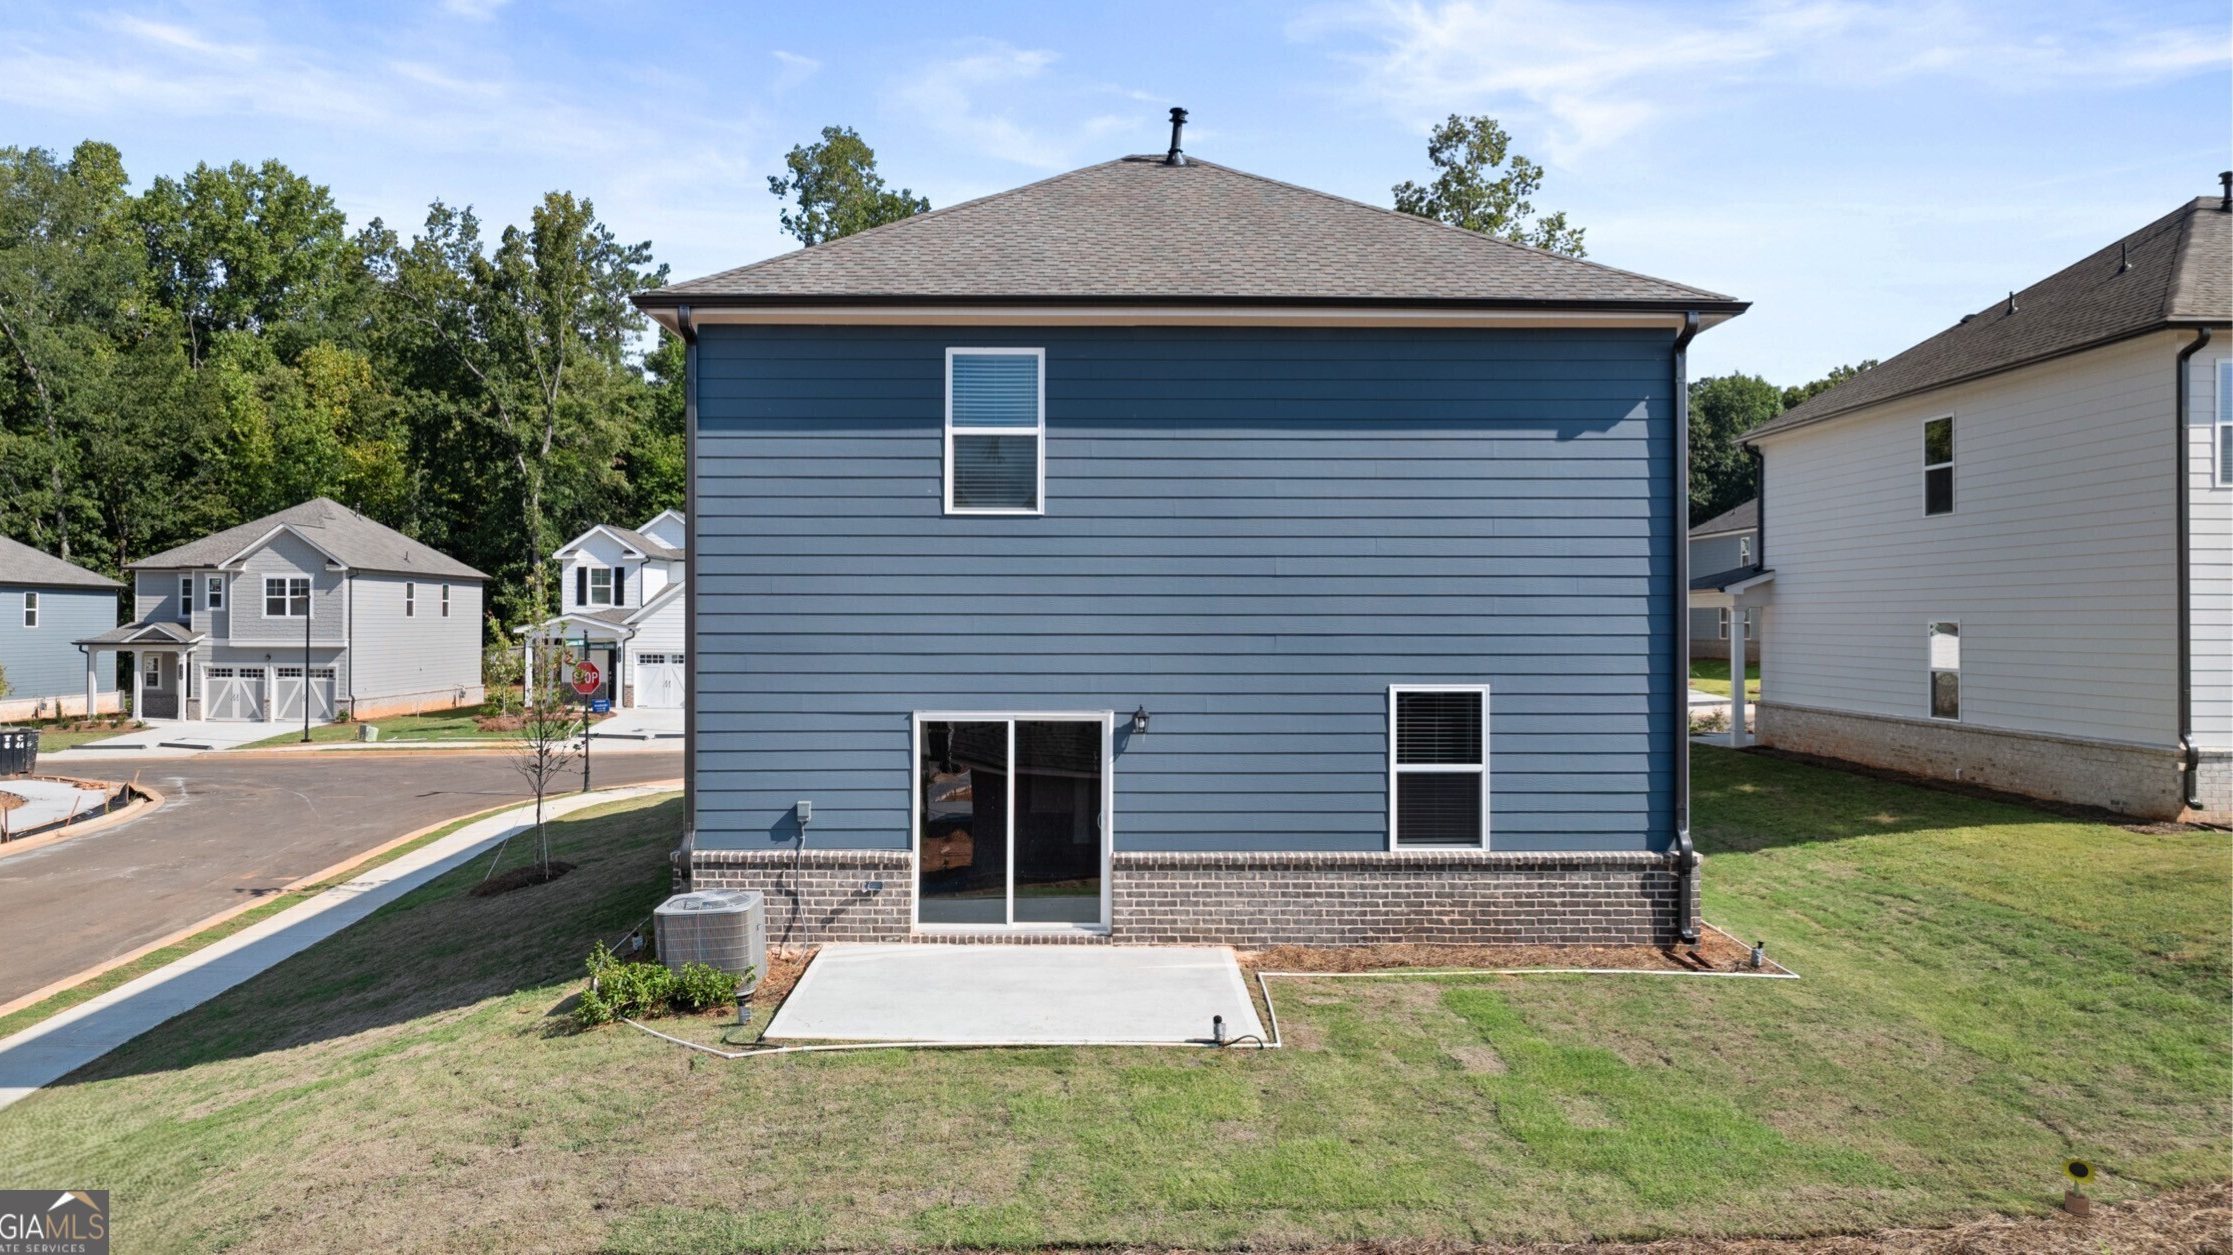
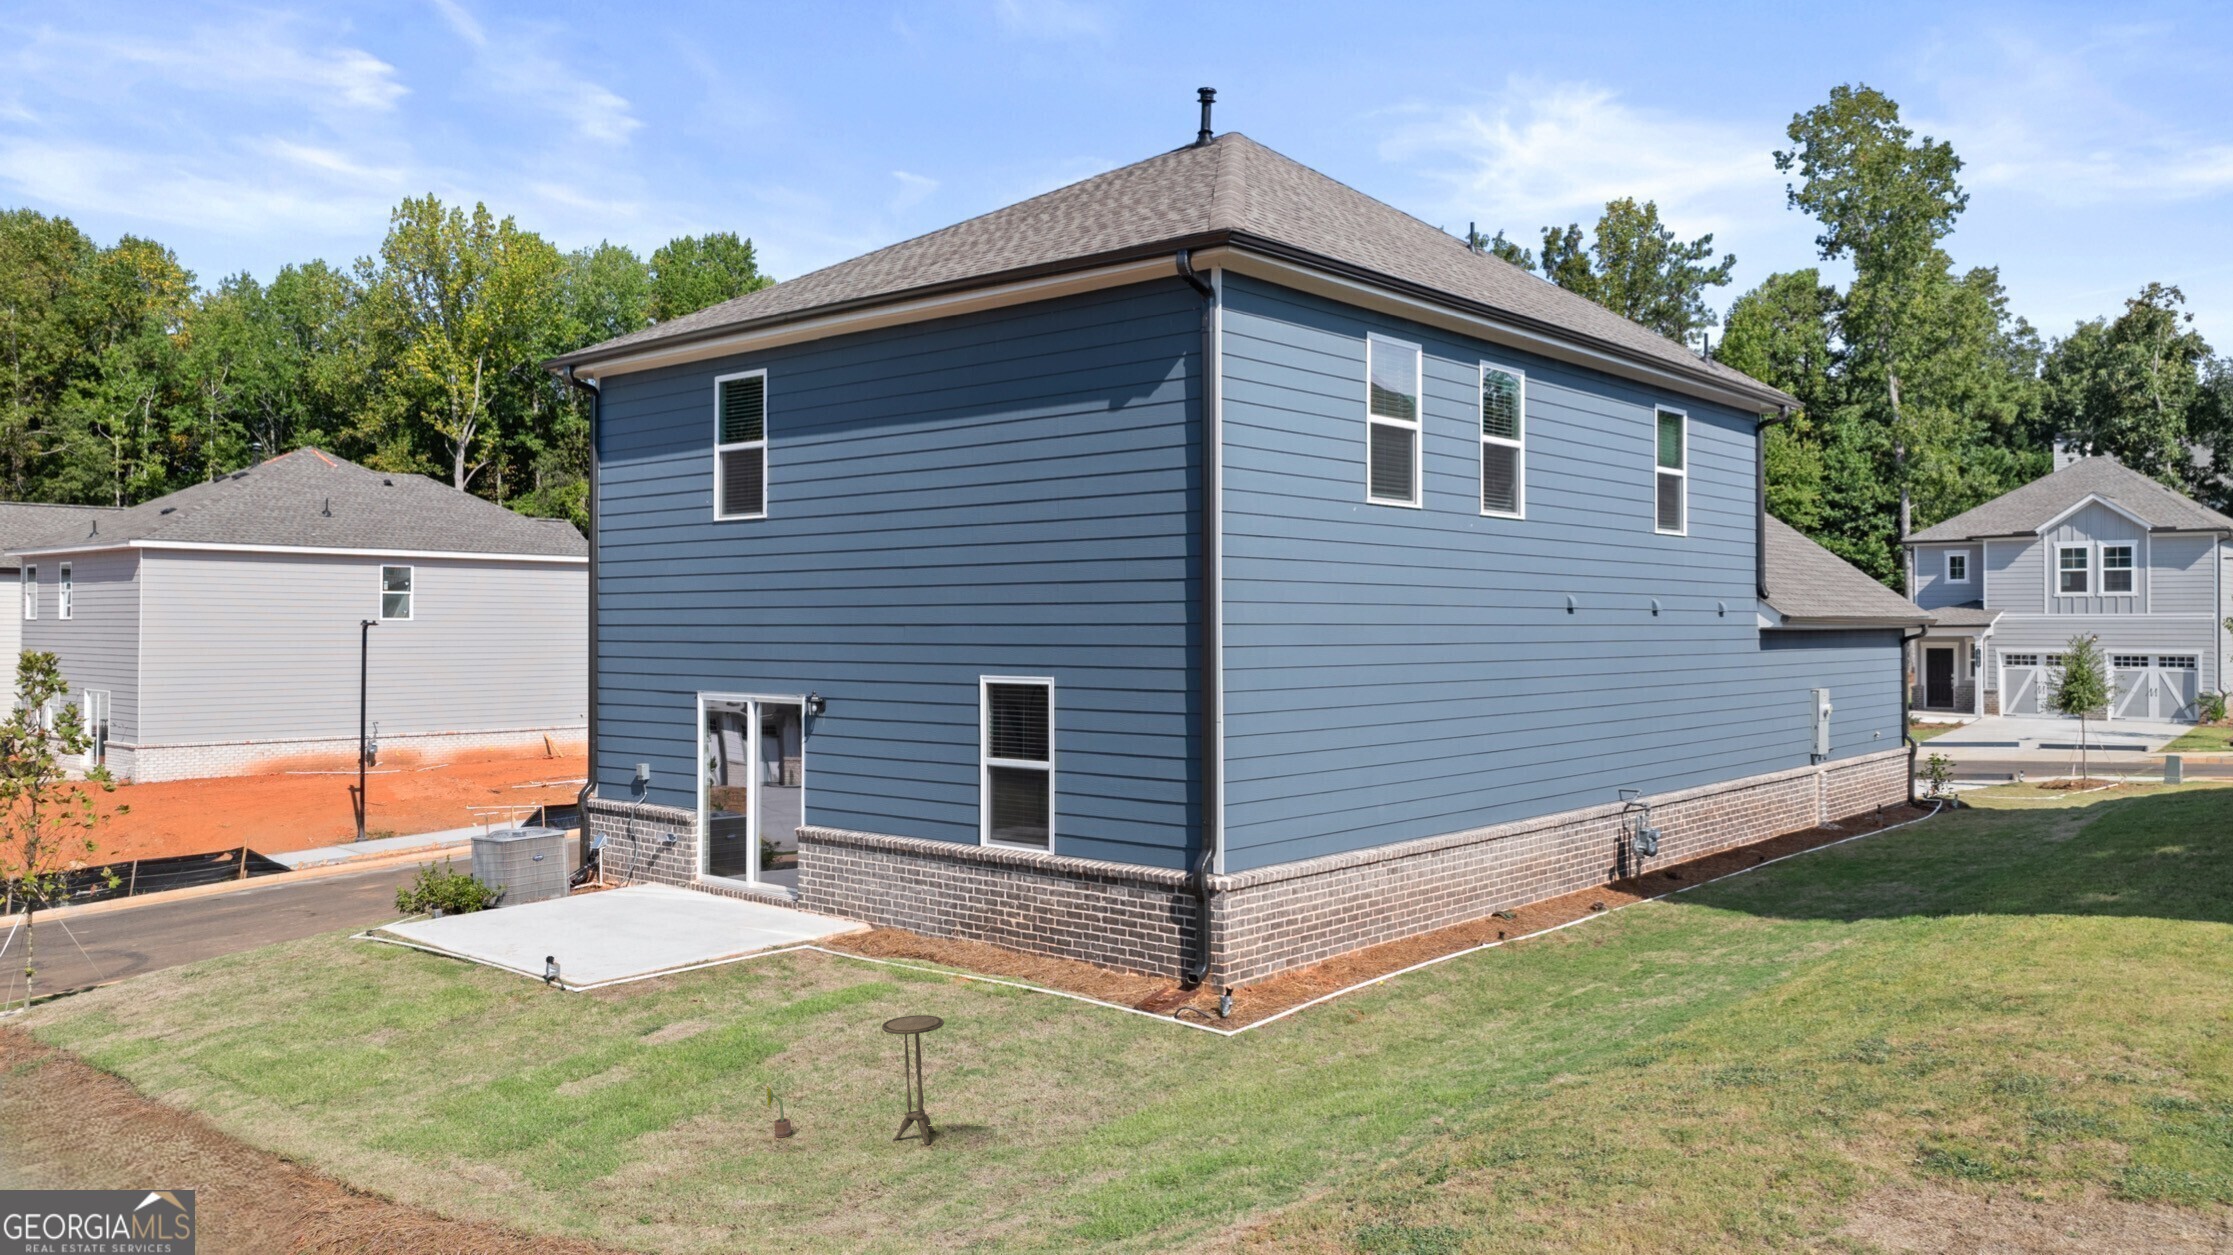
side table: none [2097,1031,2190,1178] -> present [882,1015,944,1145]

